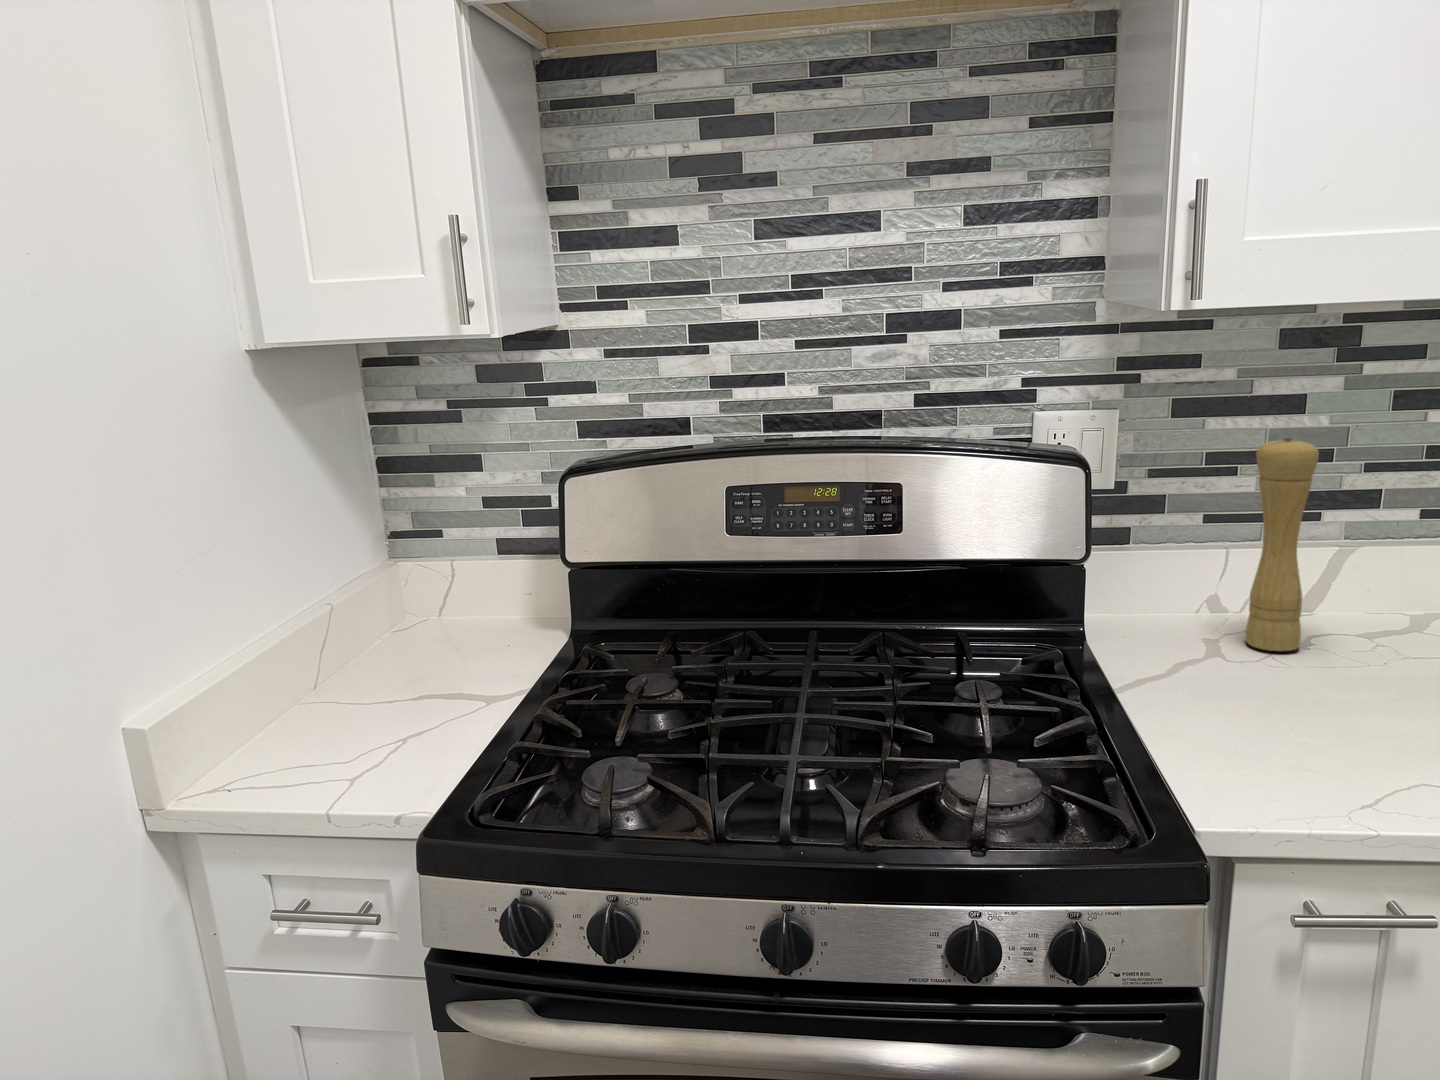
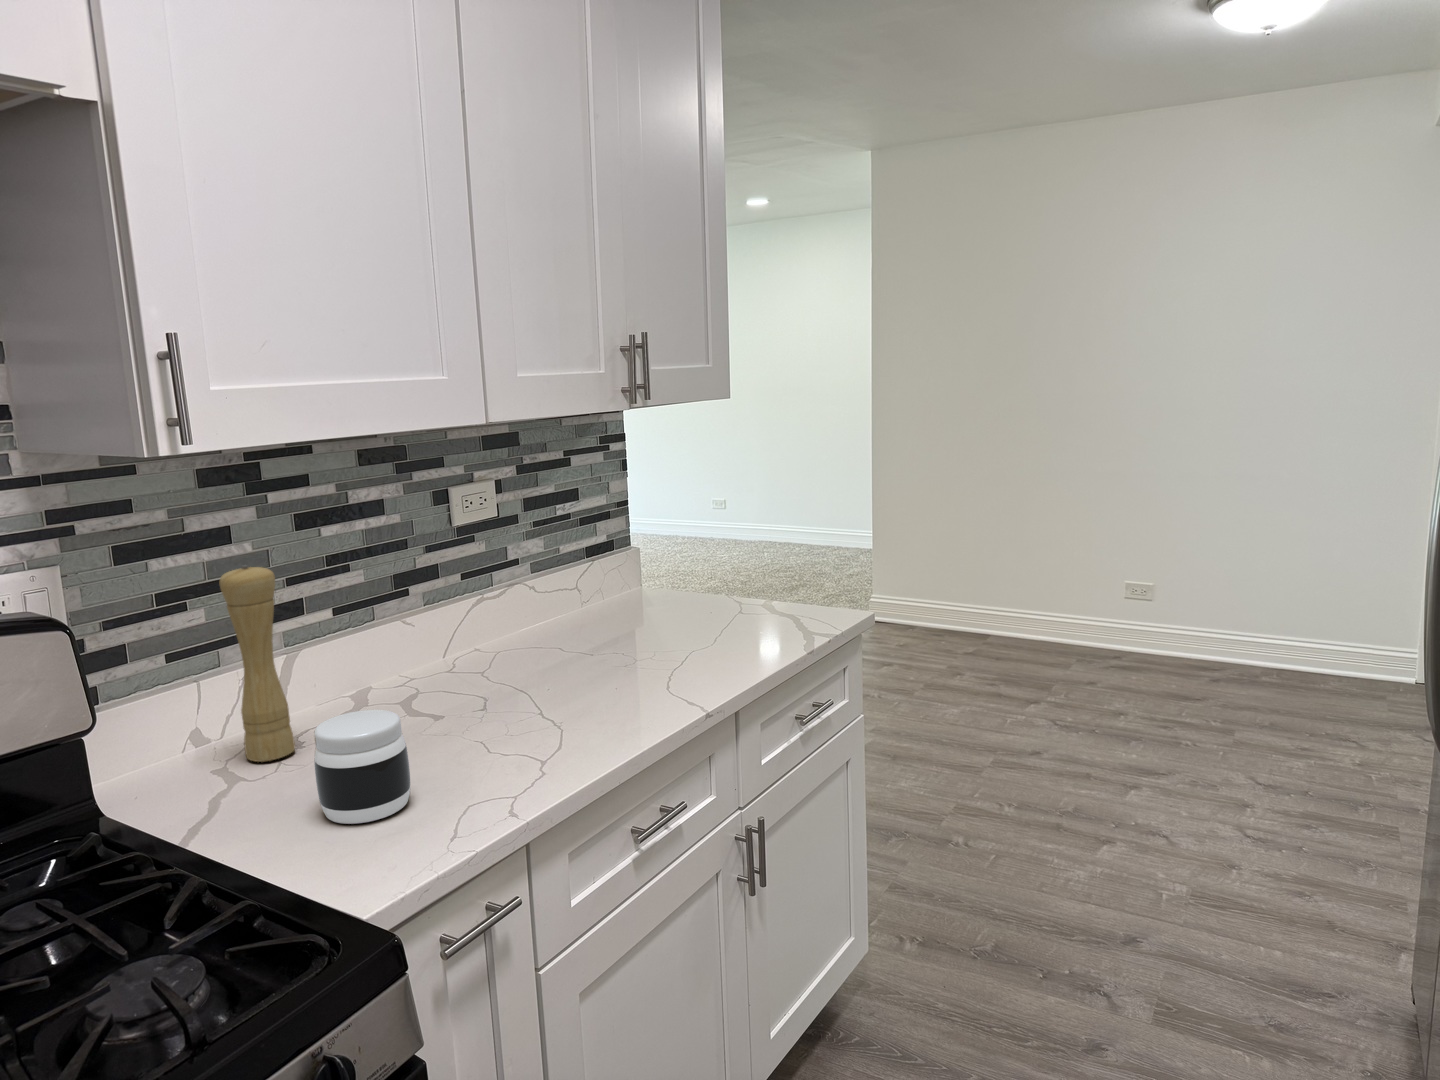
jar: none [1259,622,1378,751] -> present [314,710,410,824]

